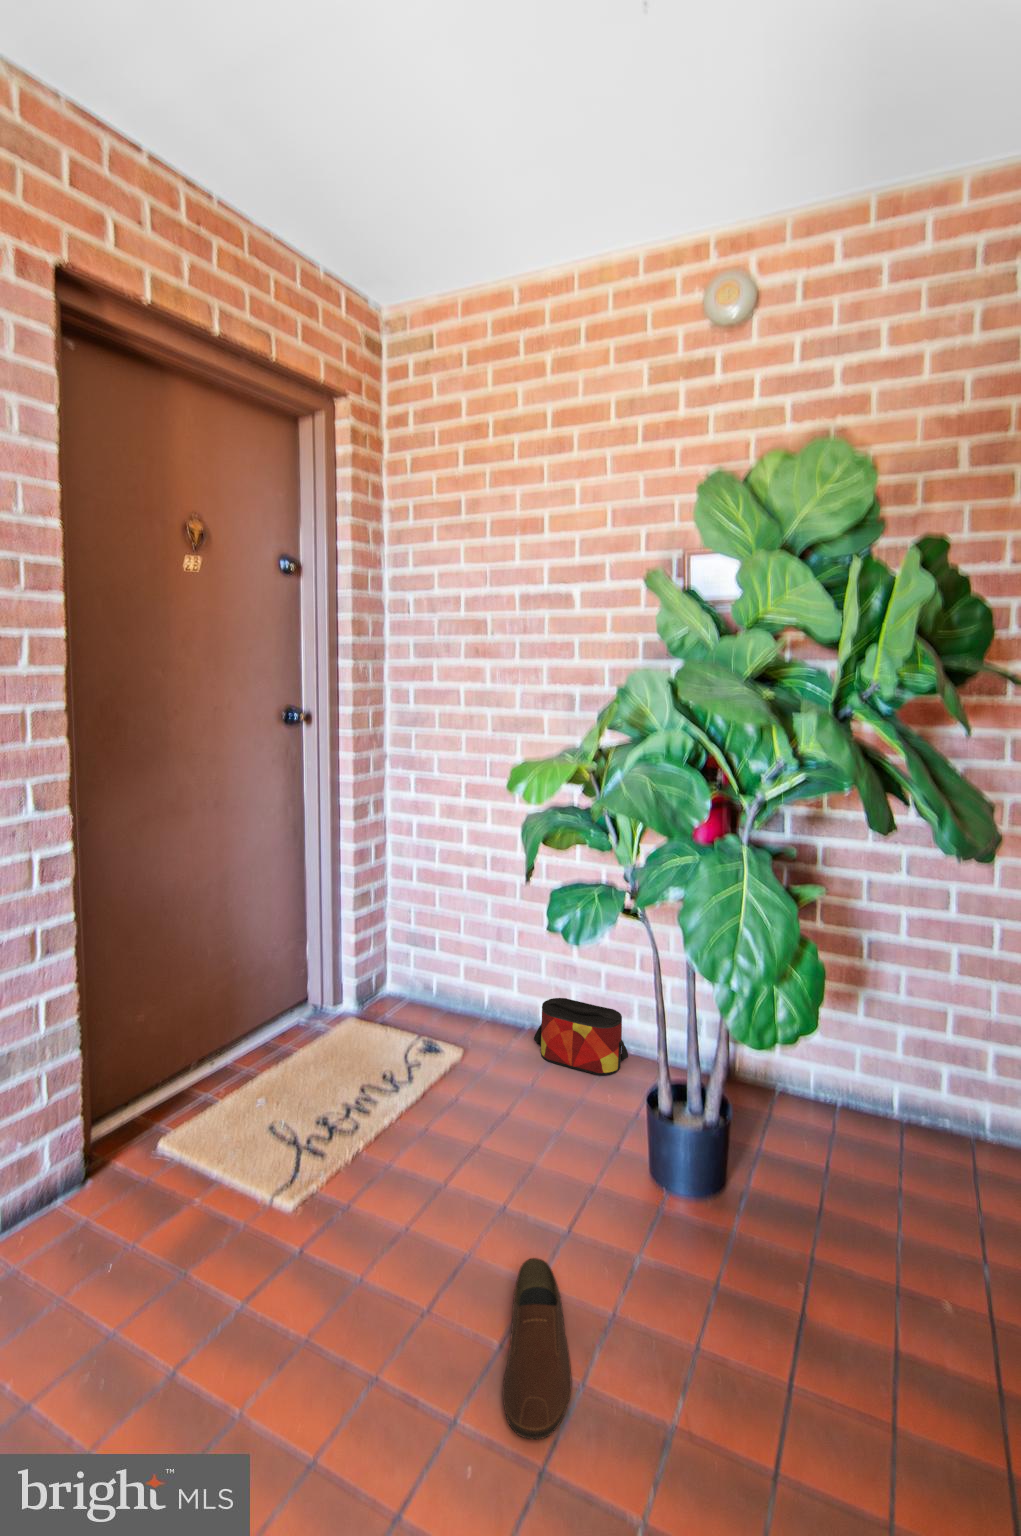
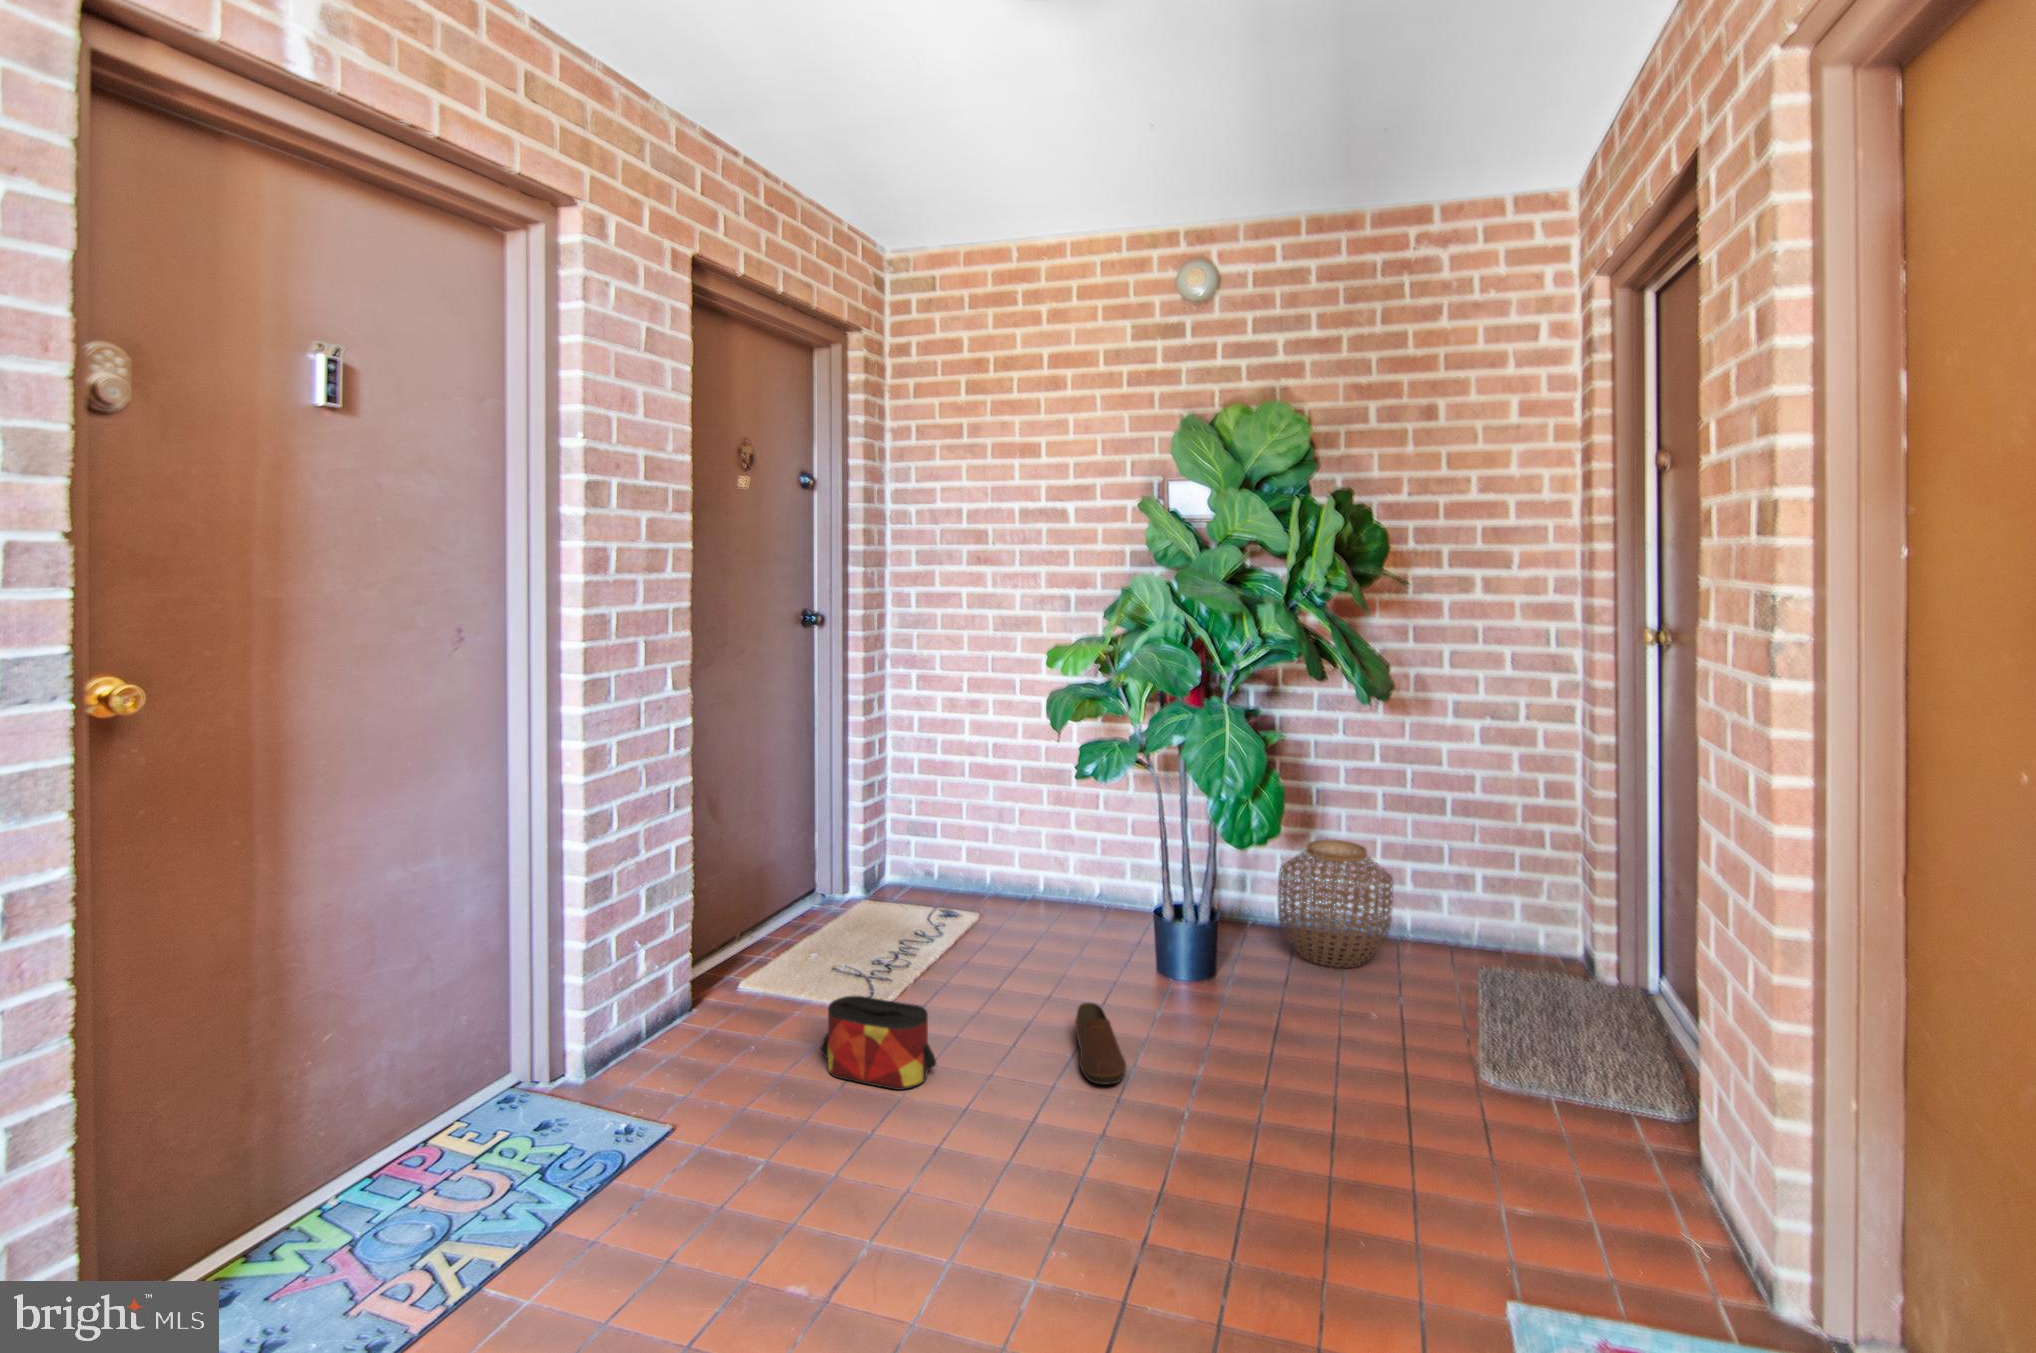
bag: present [534,998,628,1075] -> present [820,996,936,1090]
woven basket: none [815,1007,975,1184] -> present [1278,839,1393,968]

